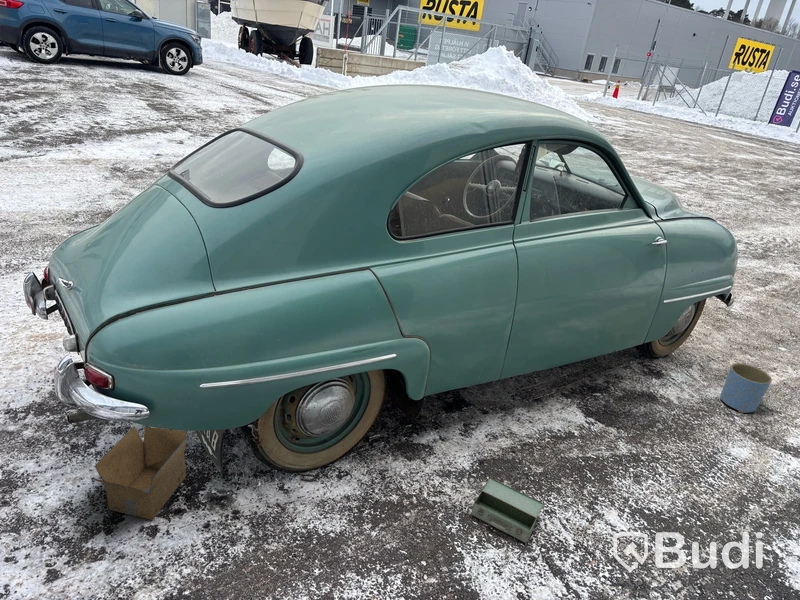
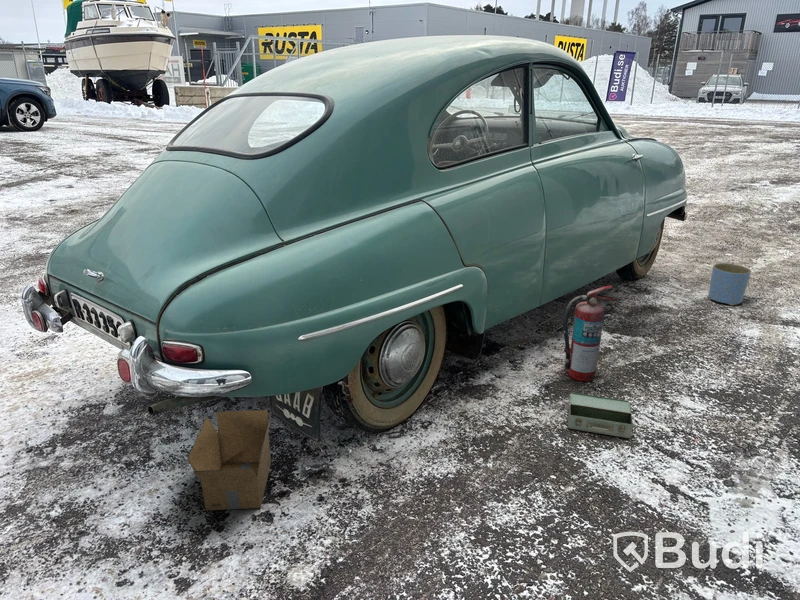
fire extinguisher: none [506,379,564,467] -> present [563,286,616,382]

